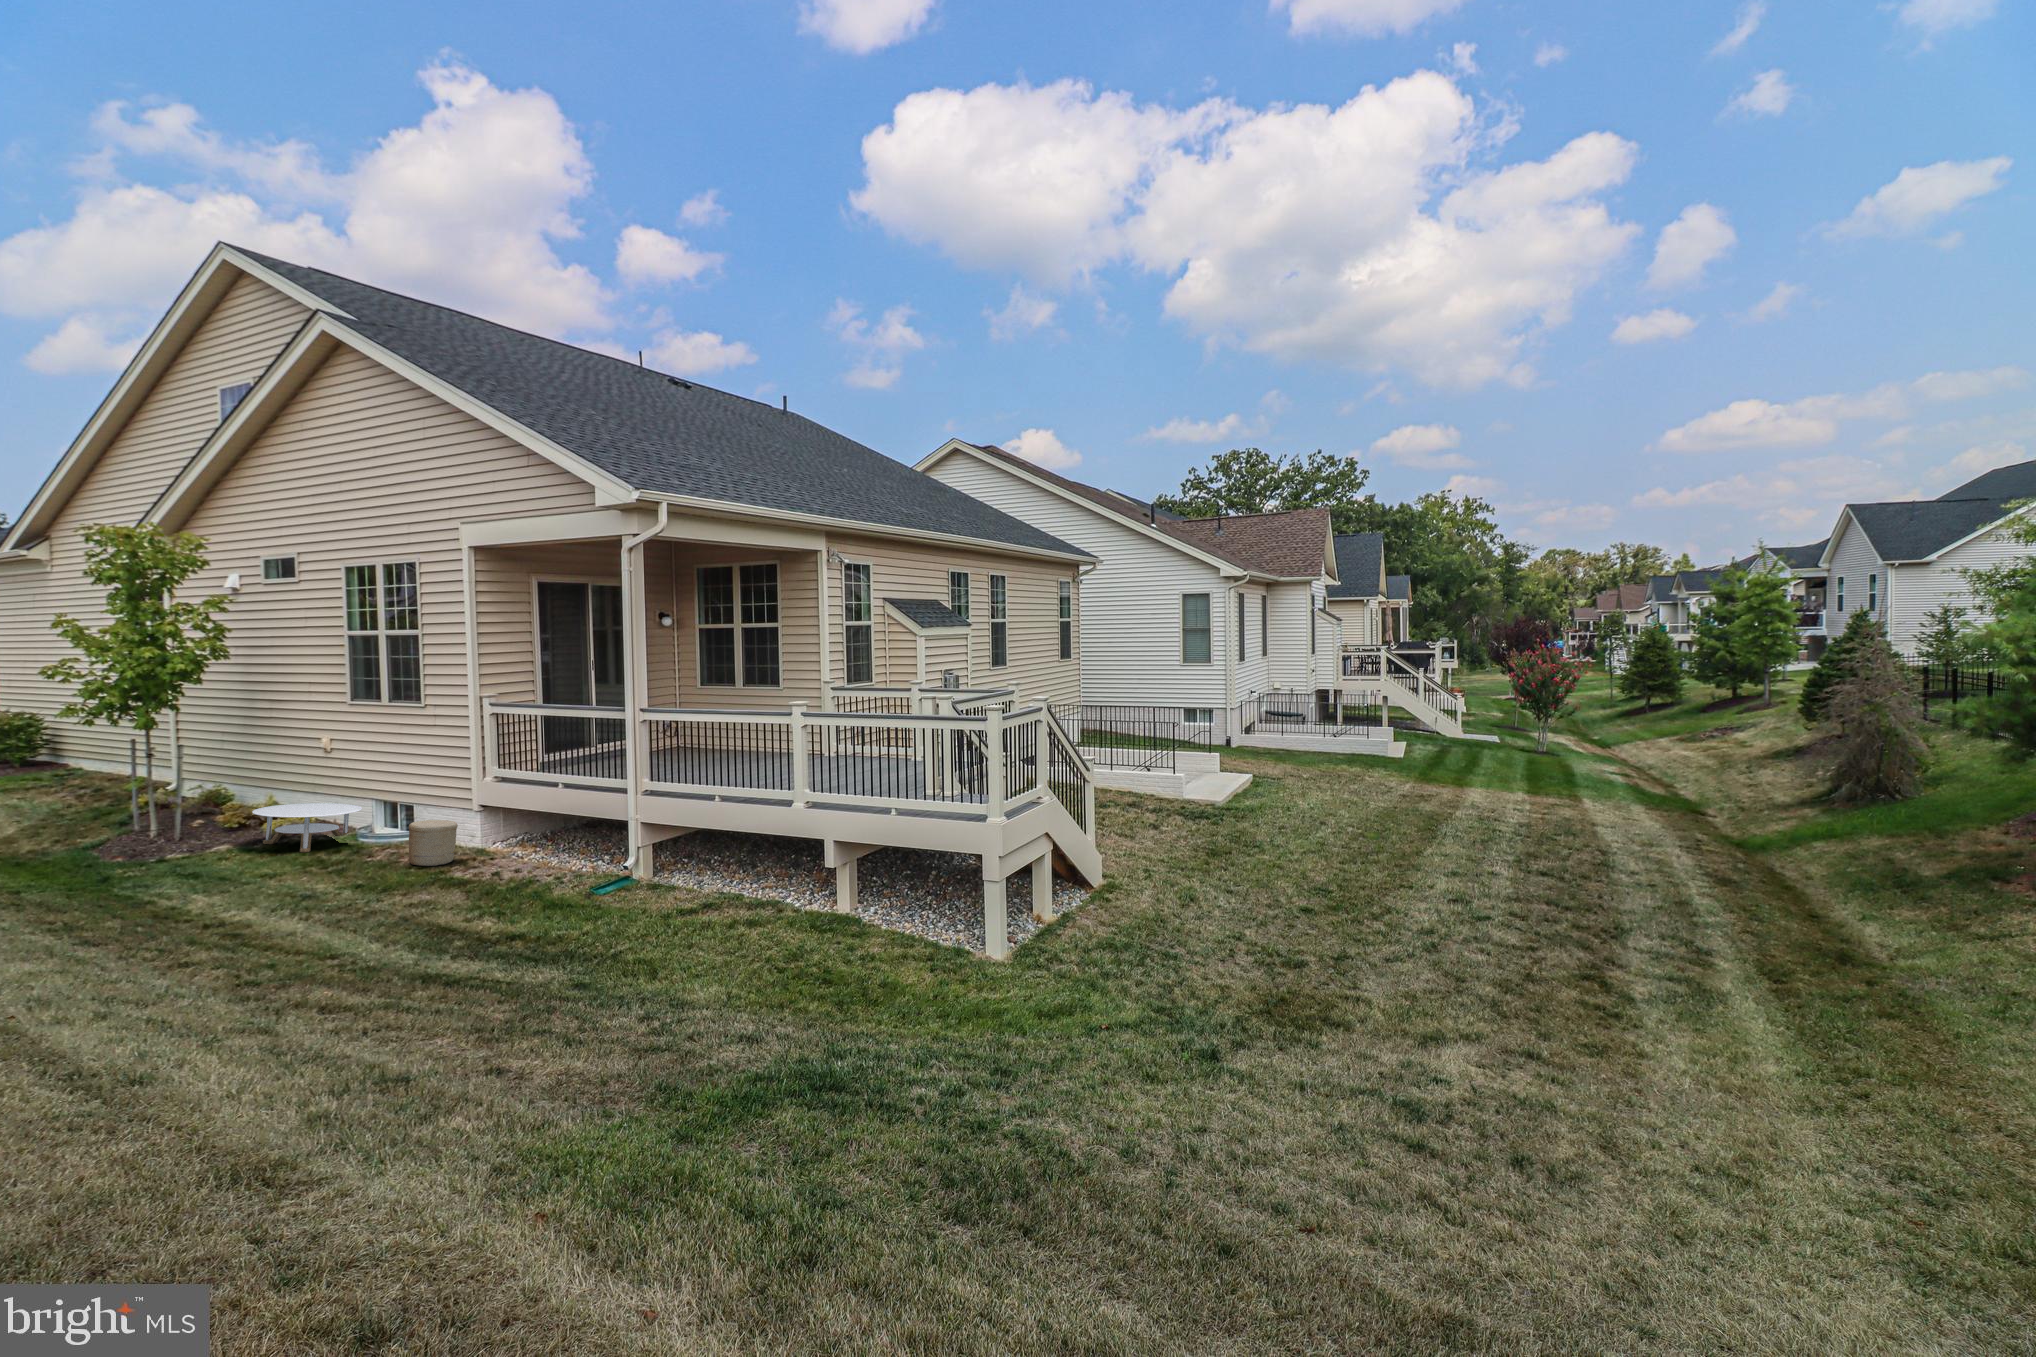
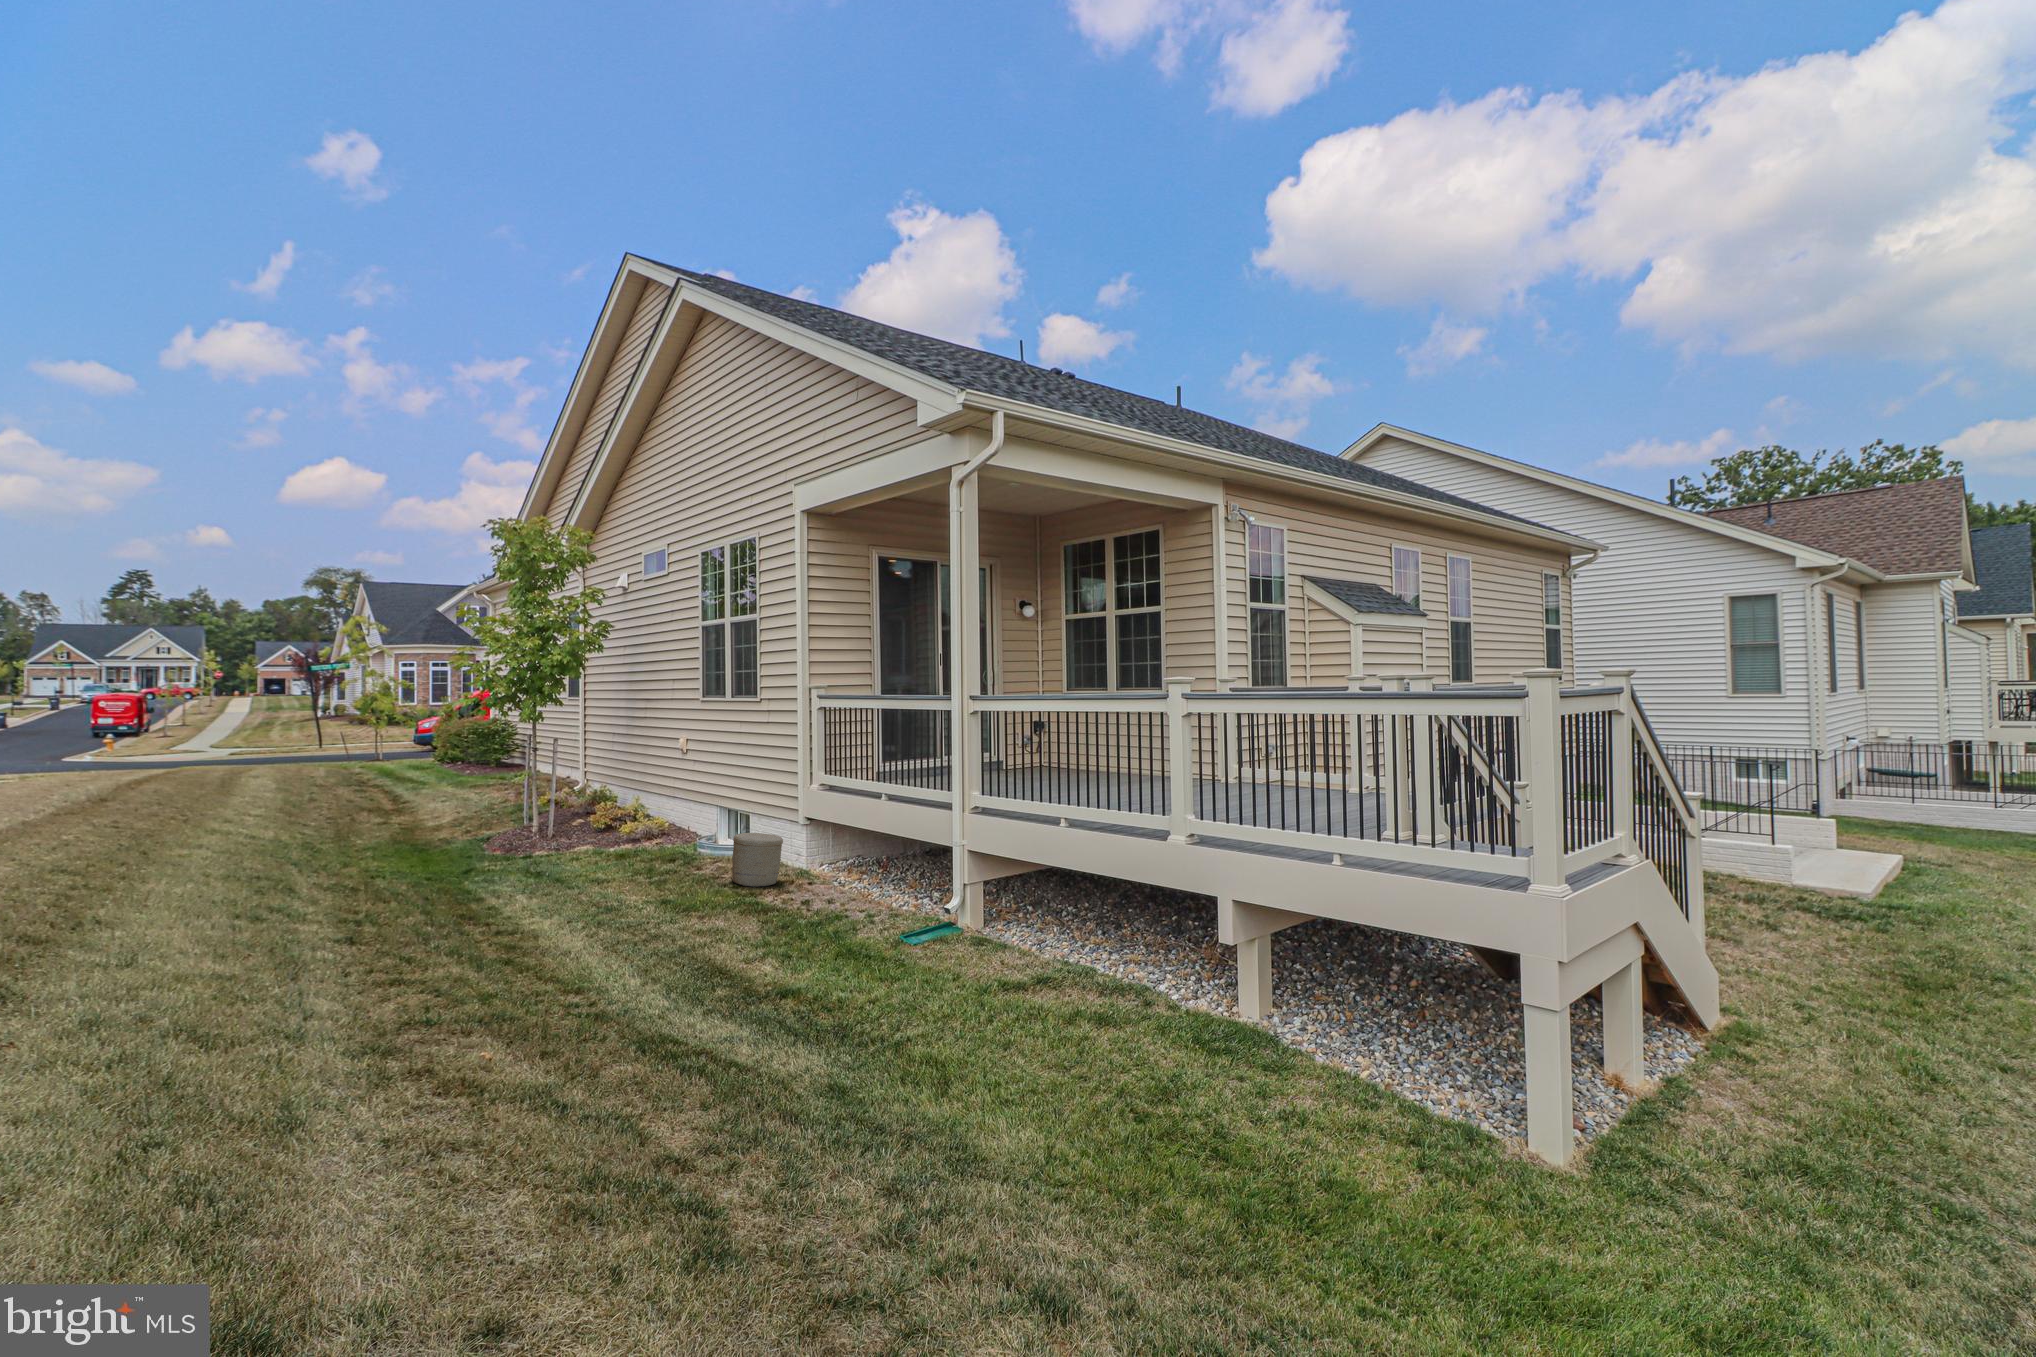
round table: present [252,803,362,852] -> none [606,807,706,859]

